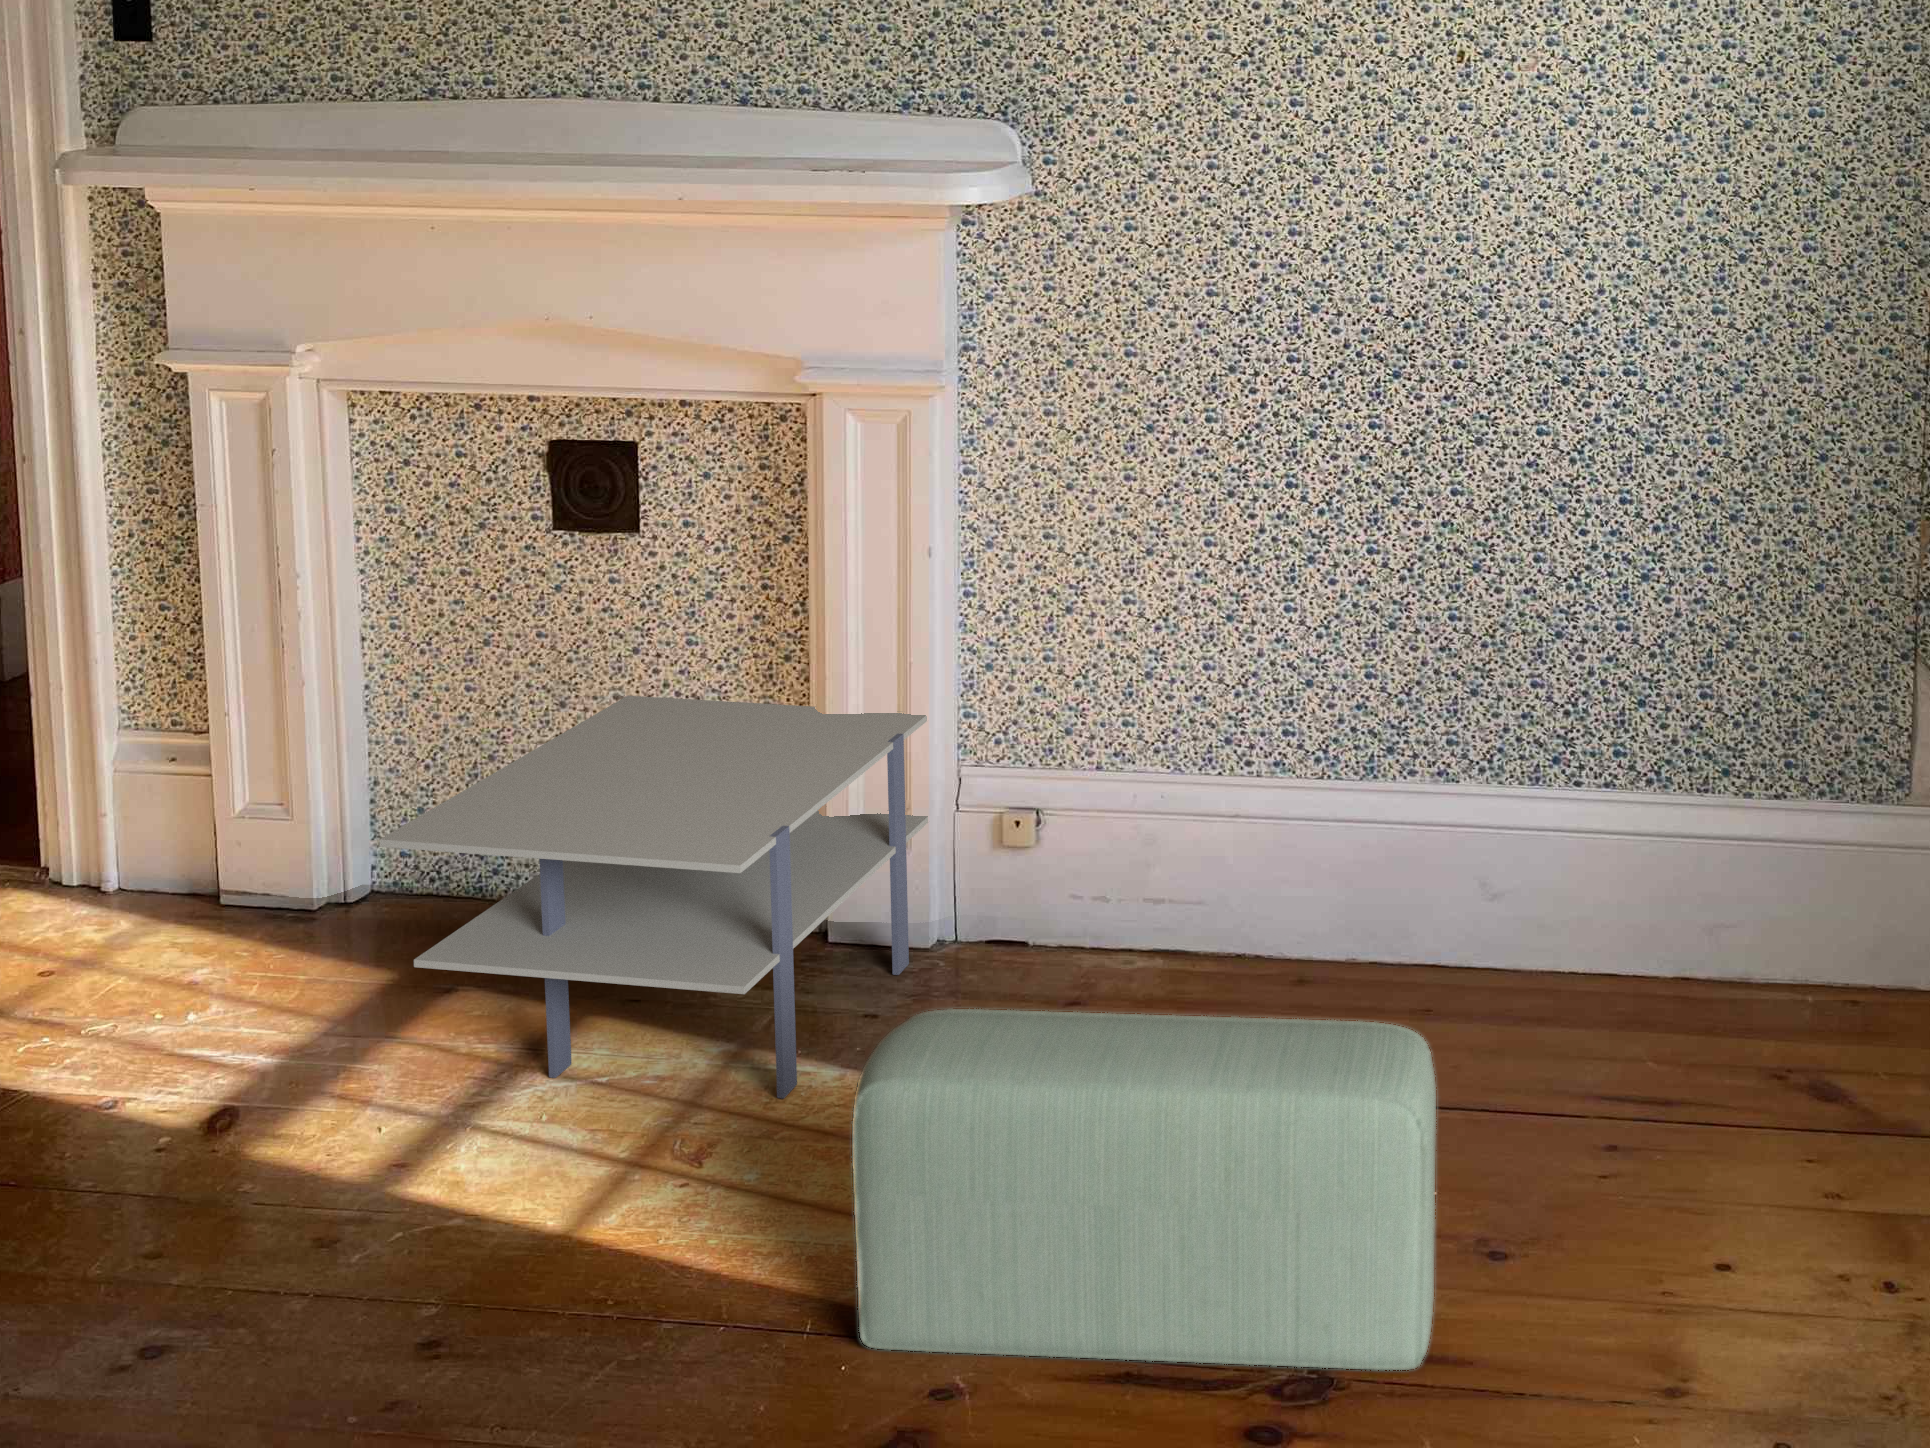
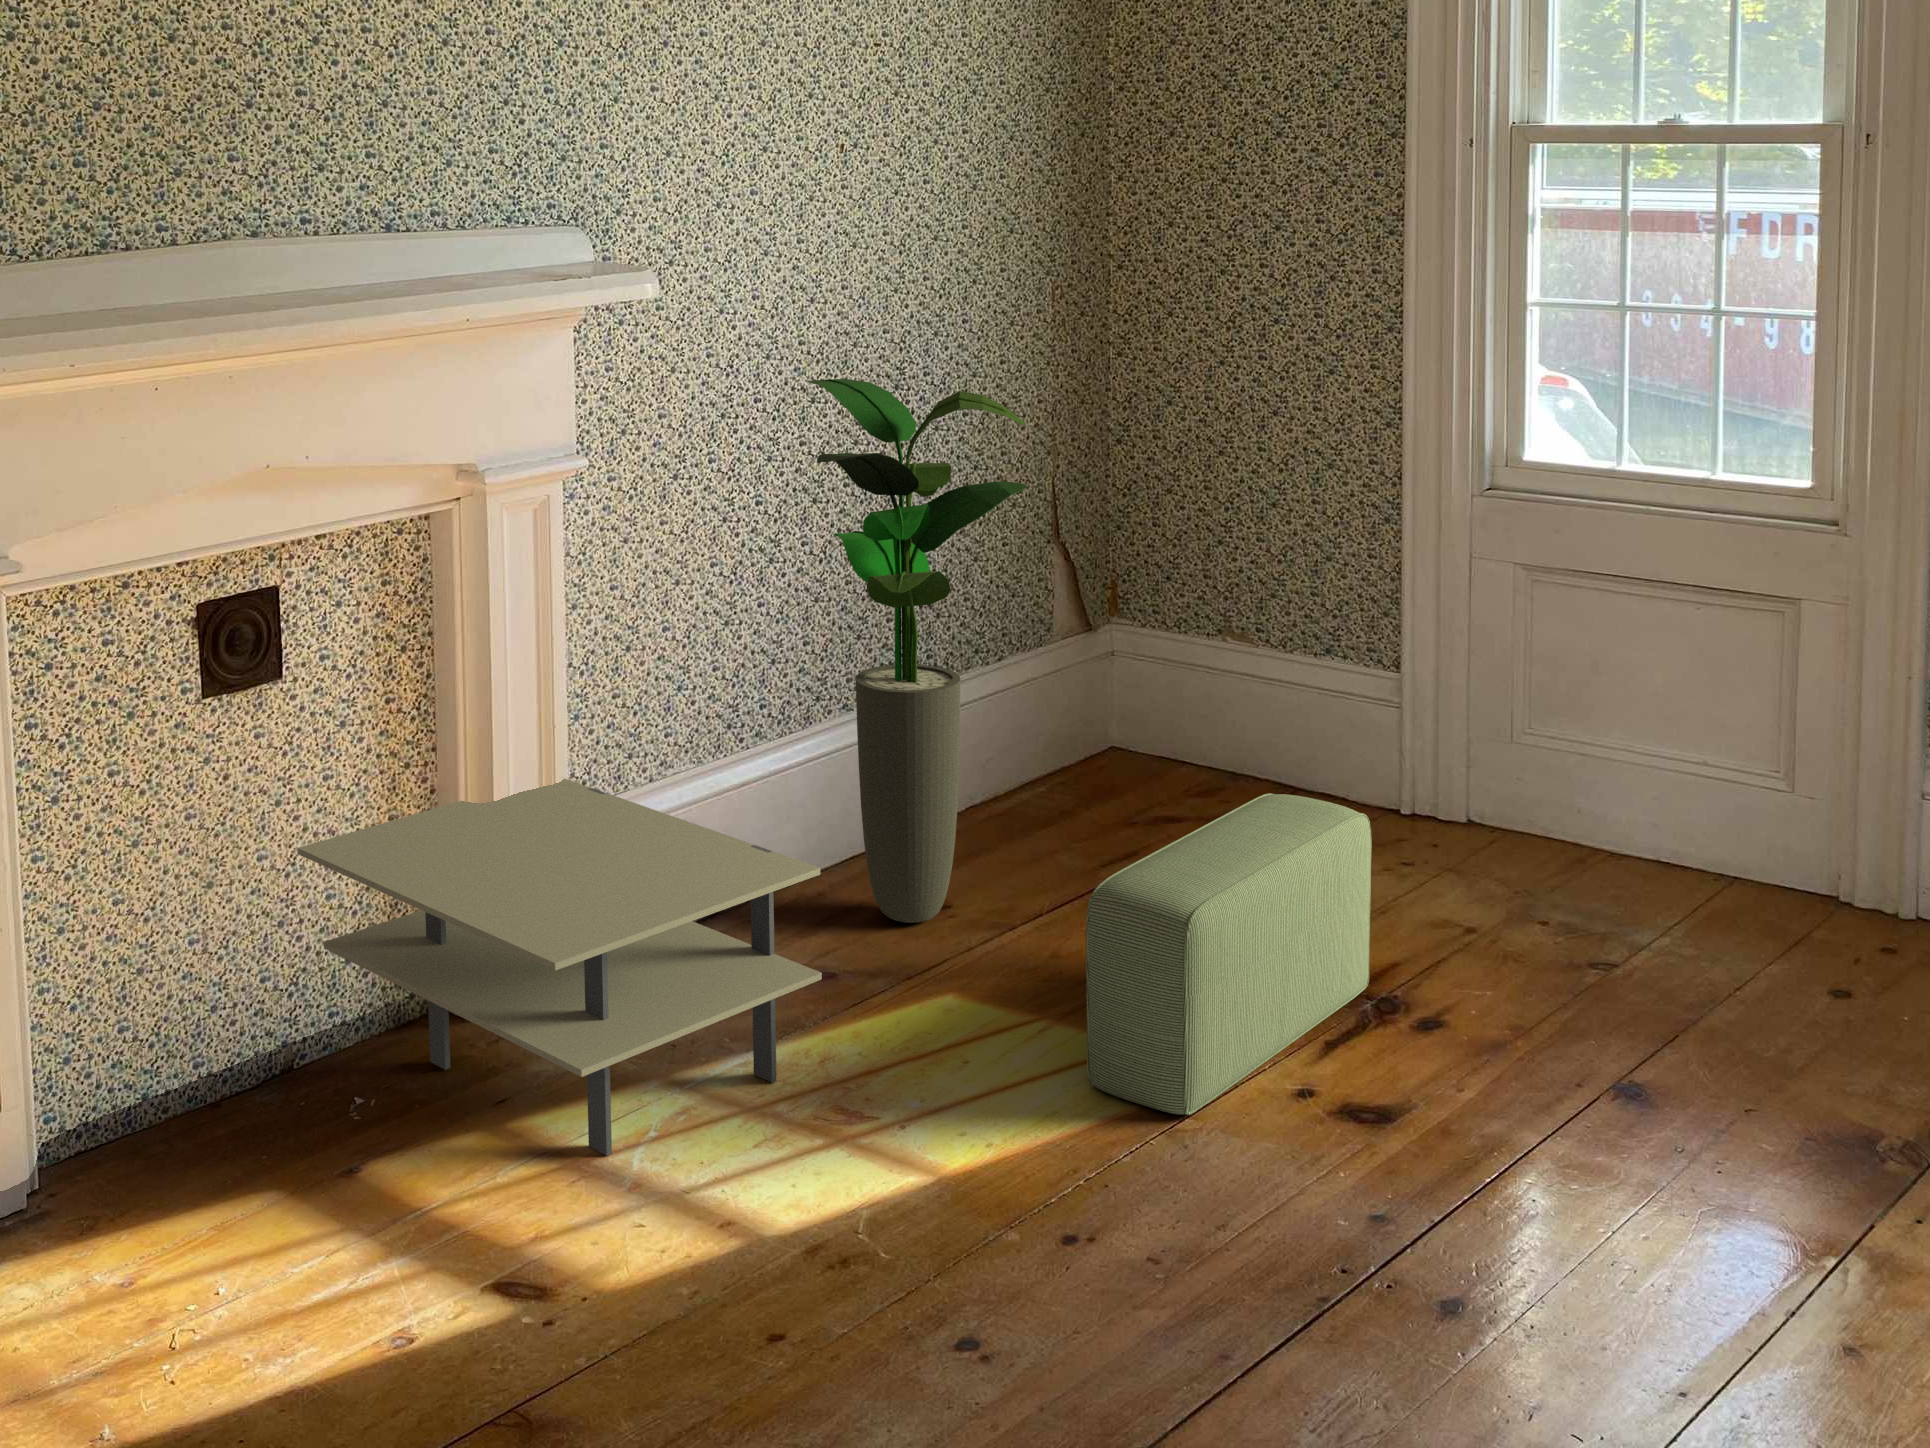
potted plant: none [1136,339,1447,1044] -> present [807,379,1027,923]

